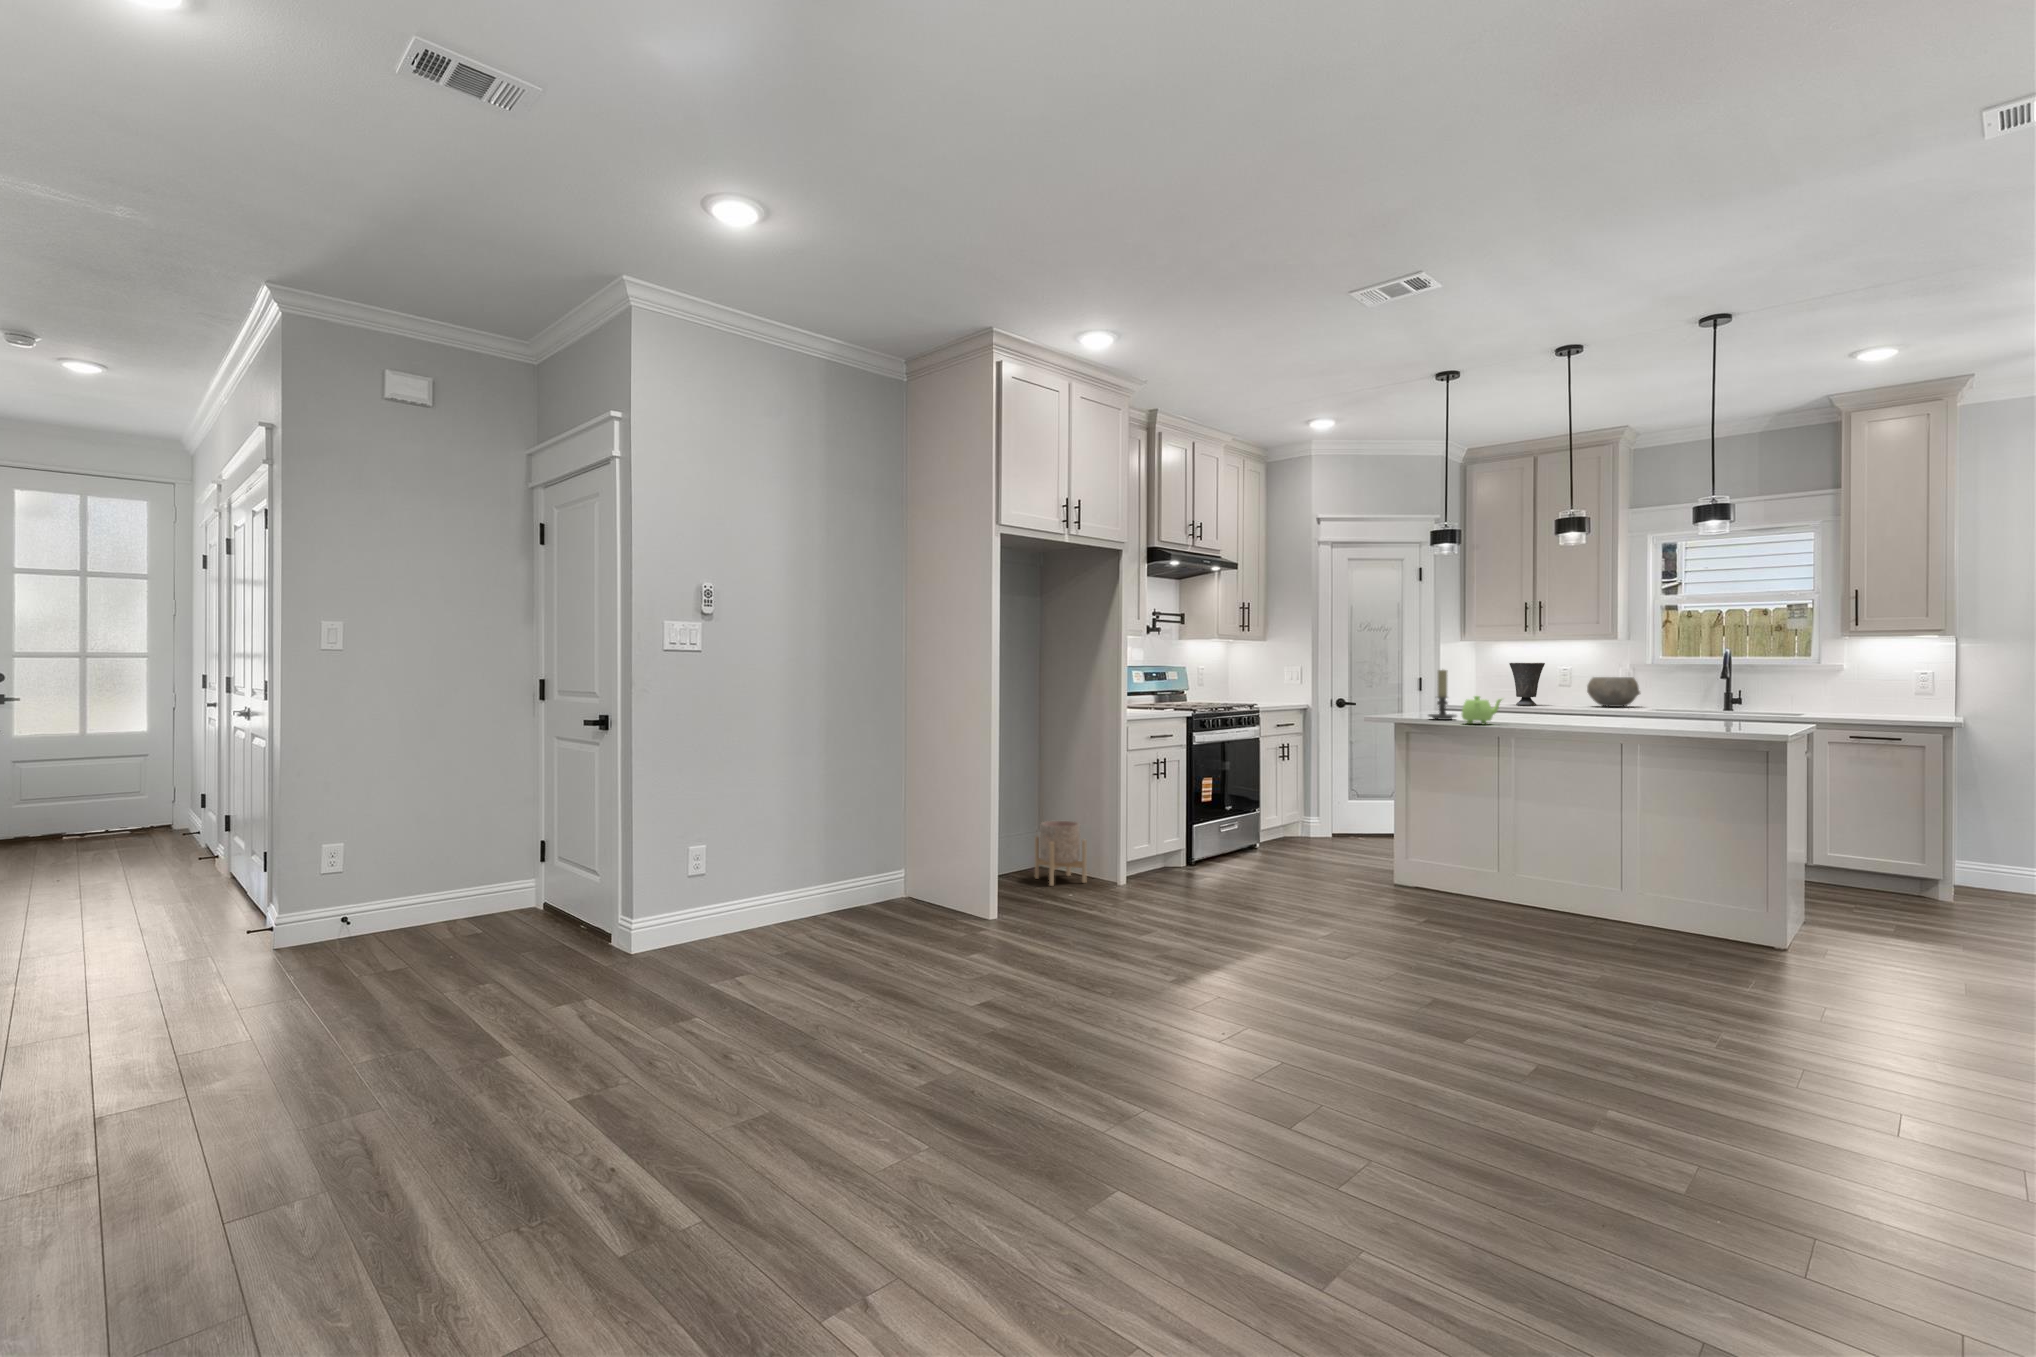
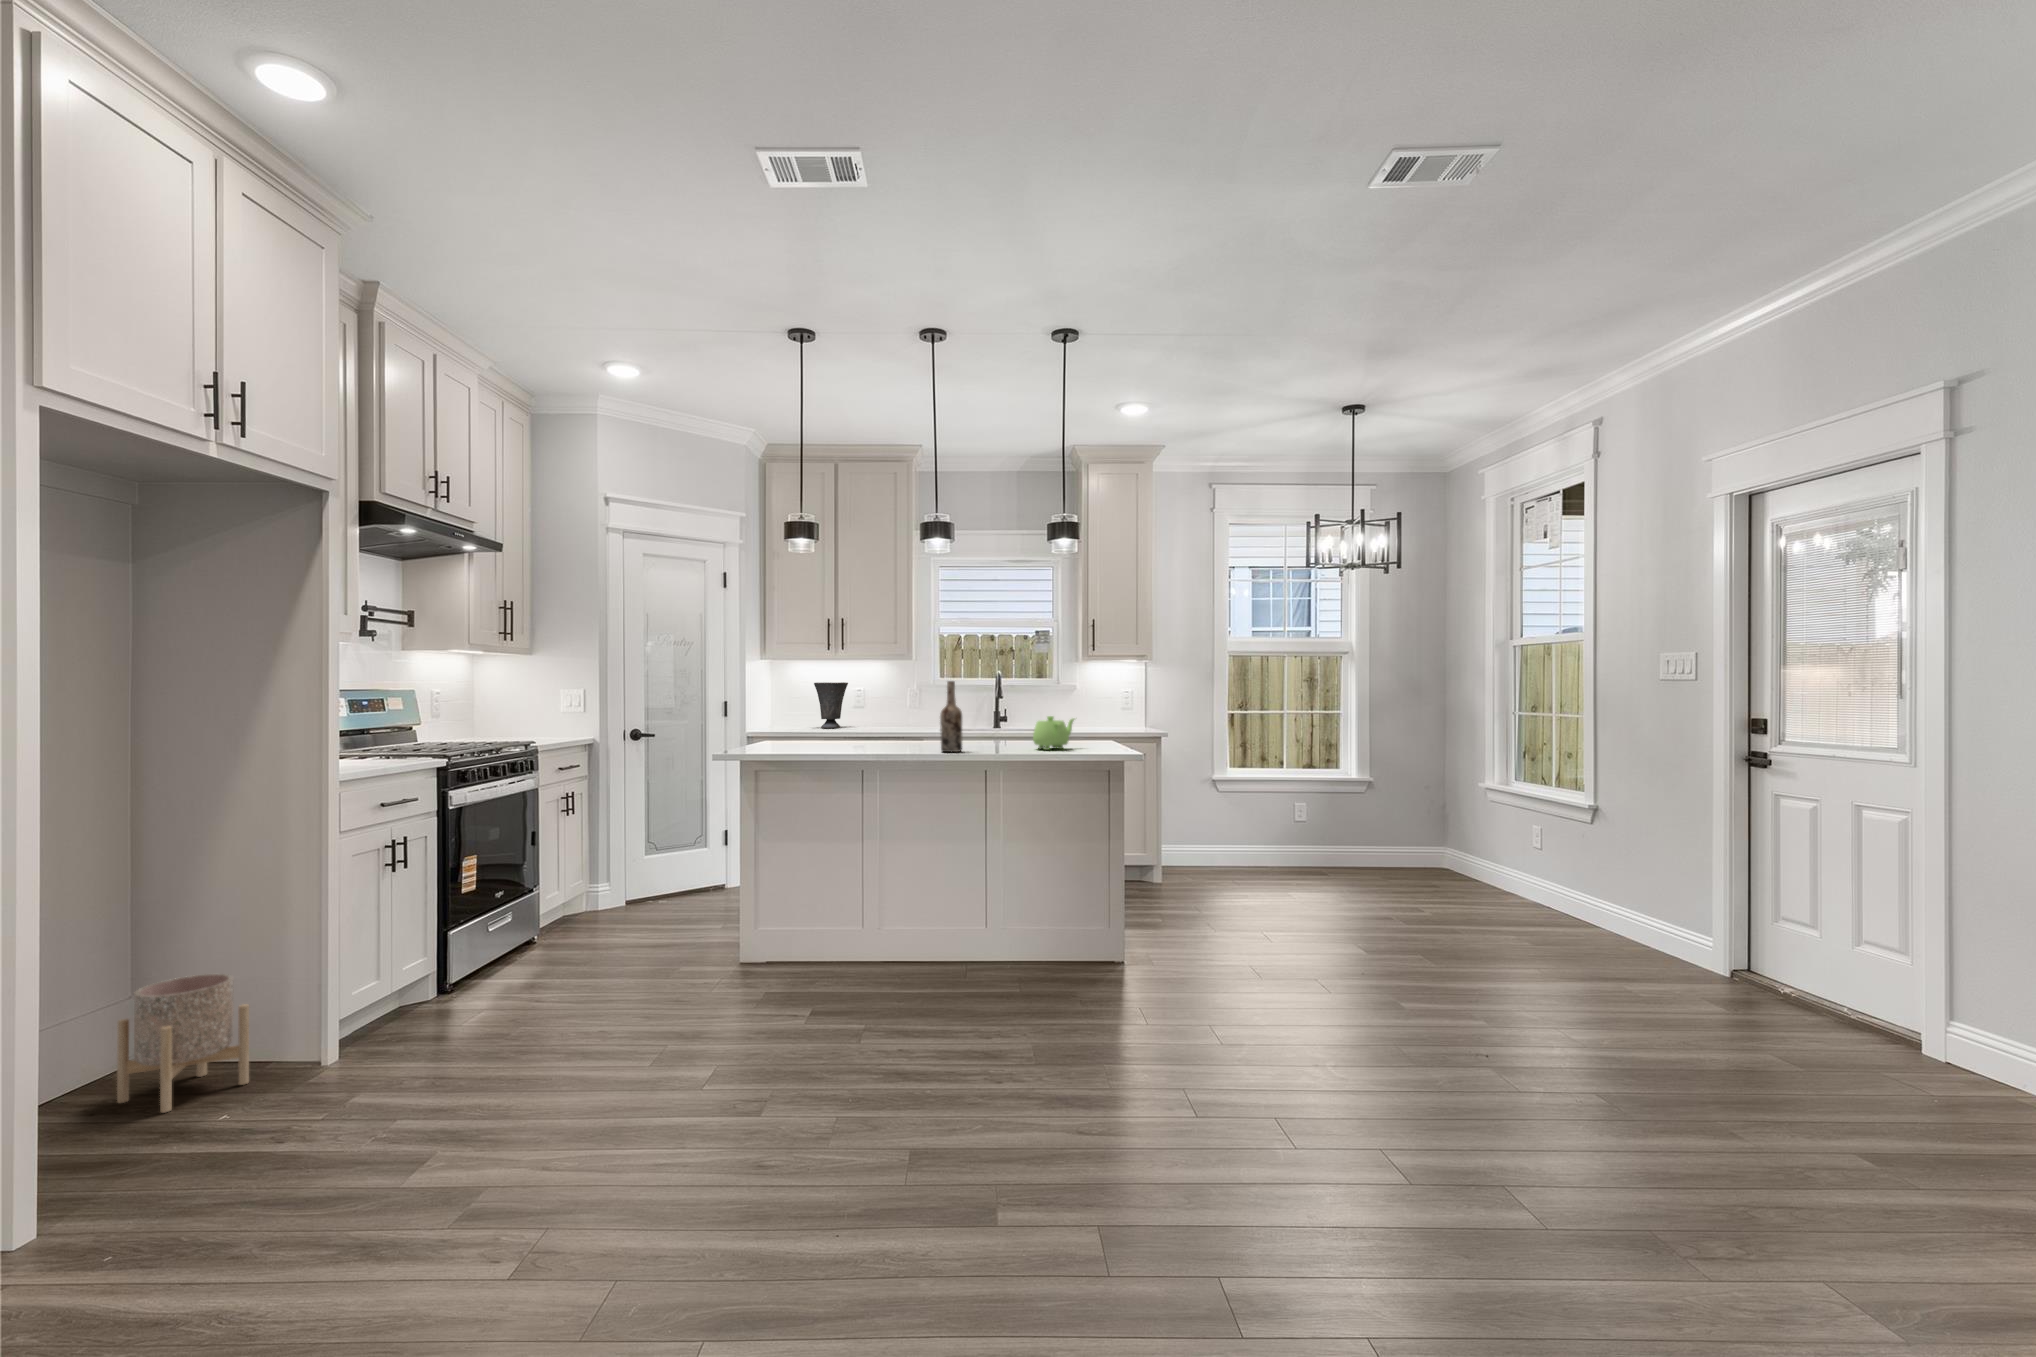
wine bottle: none [1558,664,1580,728] -> present [940,681,962,752]
candle holder: present [1429,670,1456,720] -> none [781,688,814,750]
ceramic bowl: present [1587,677,1640,707] -> none [887,696,933,726]
teapot: present [1462,696,1502,724] -> present [1033,716,1074,750]

